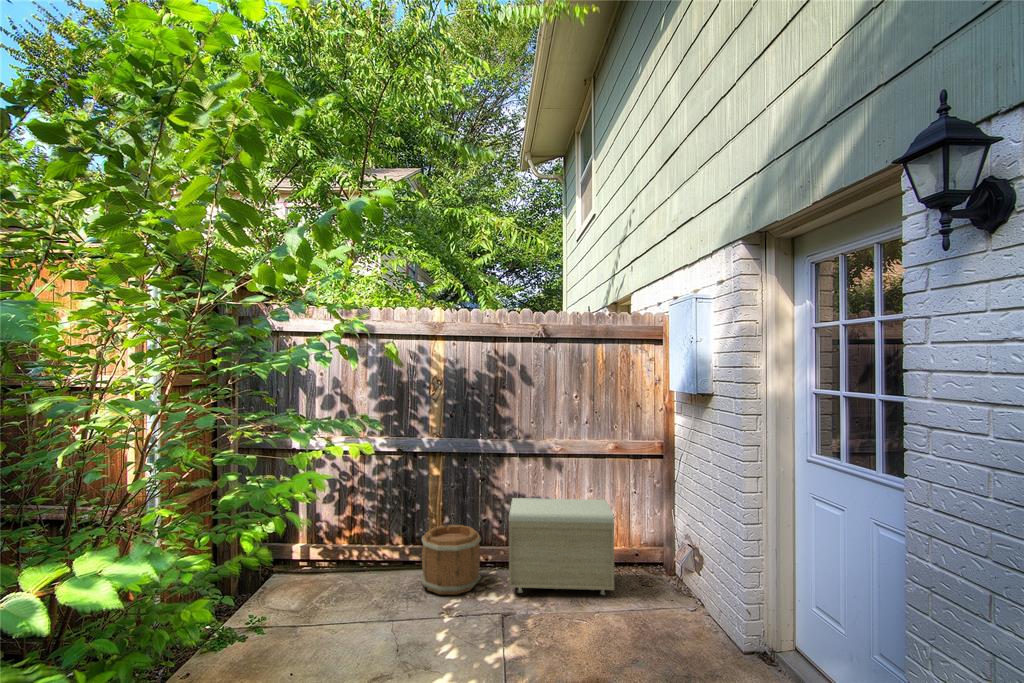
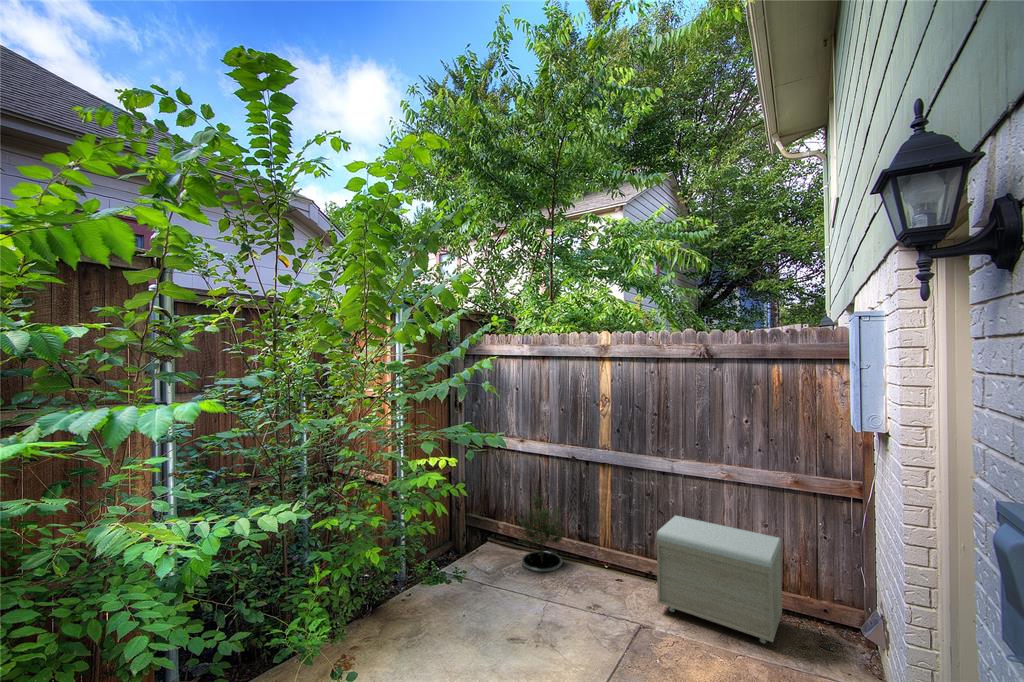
potted tree: none [328,494,388,596] -> present [519,490,564,572]
bucket: present [421,525,481,595] -> none [587,528,641,595]

